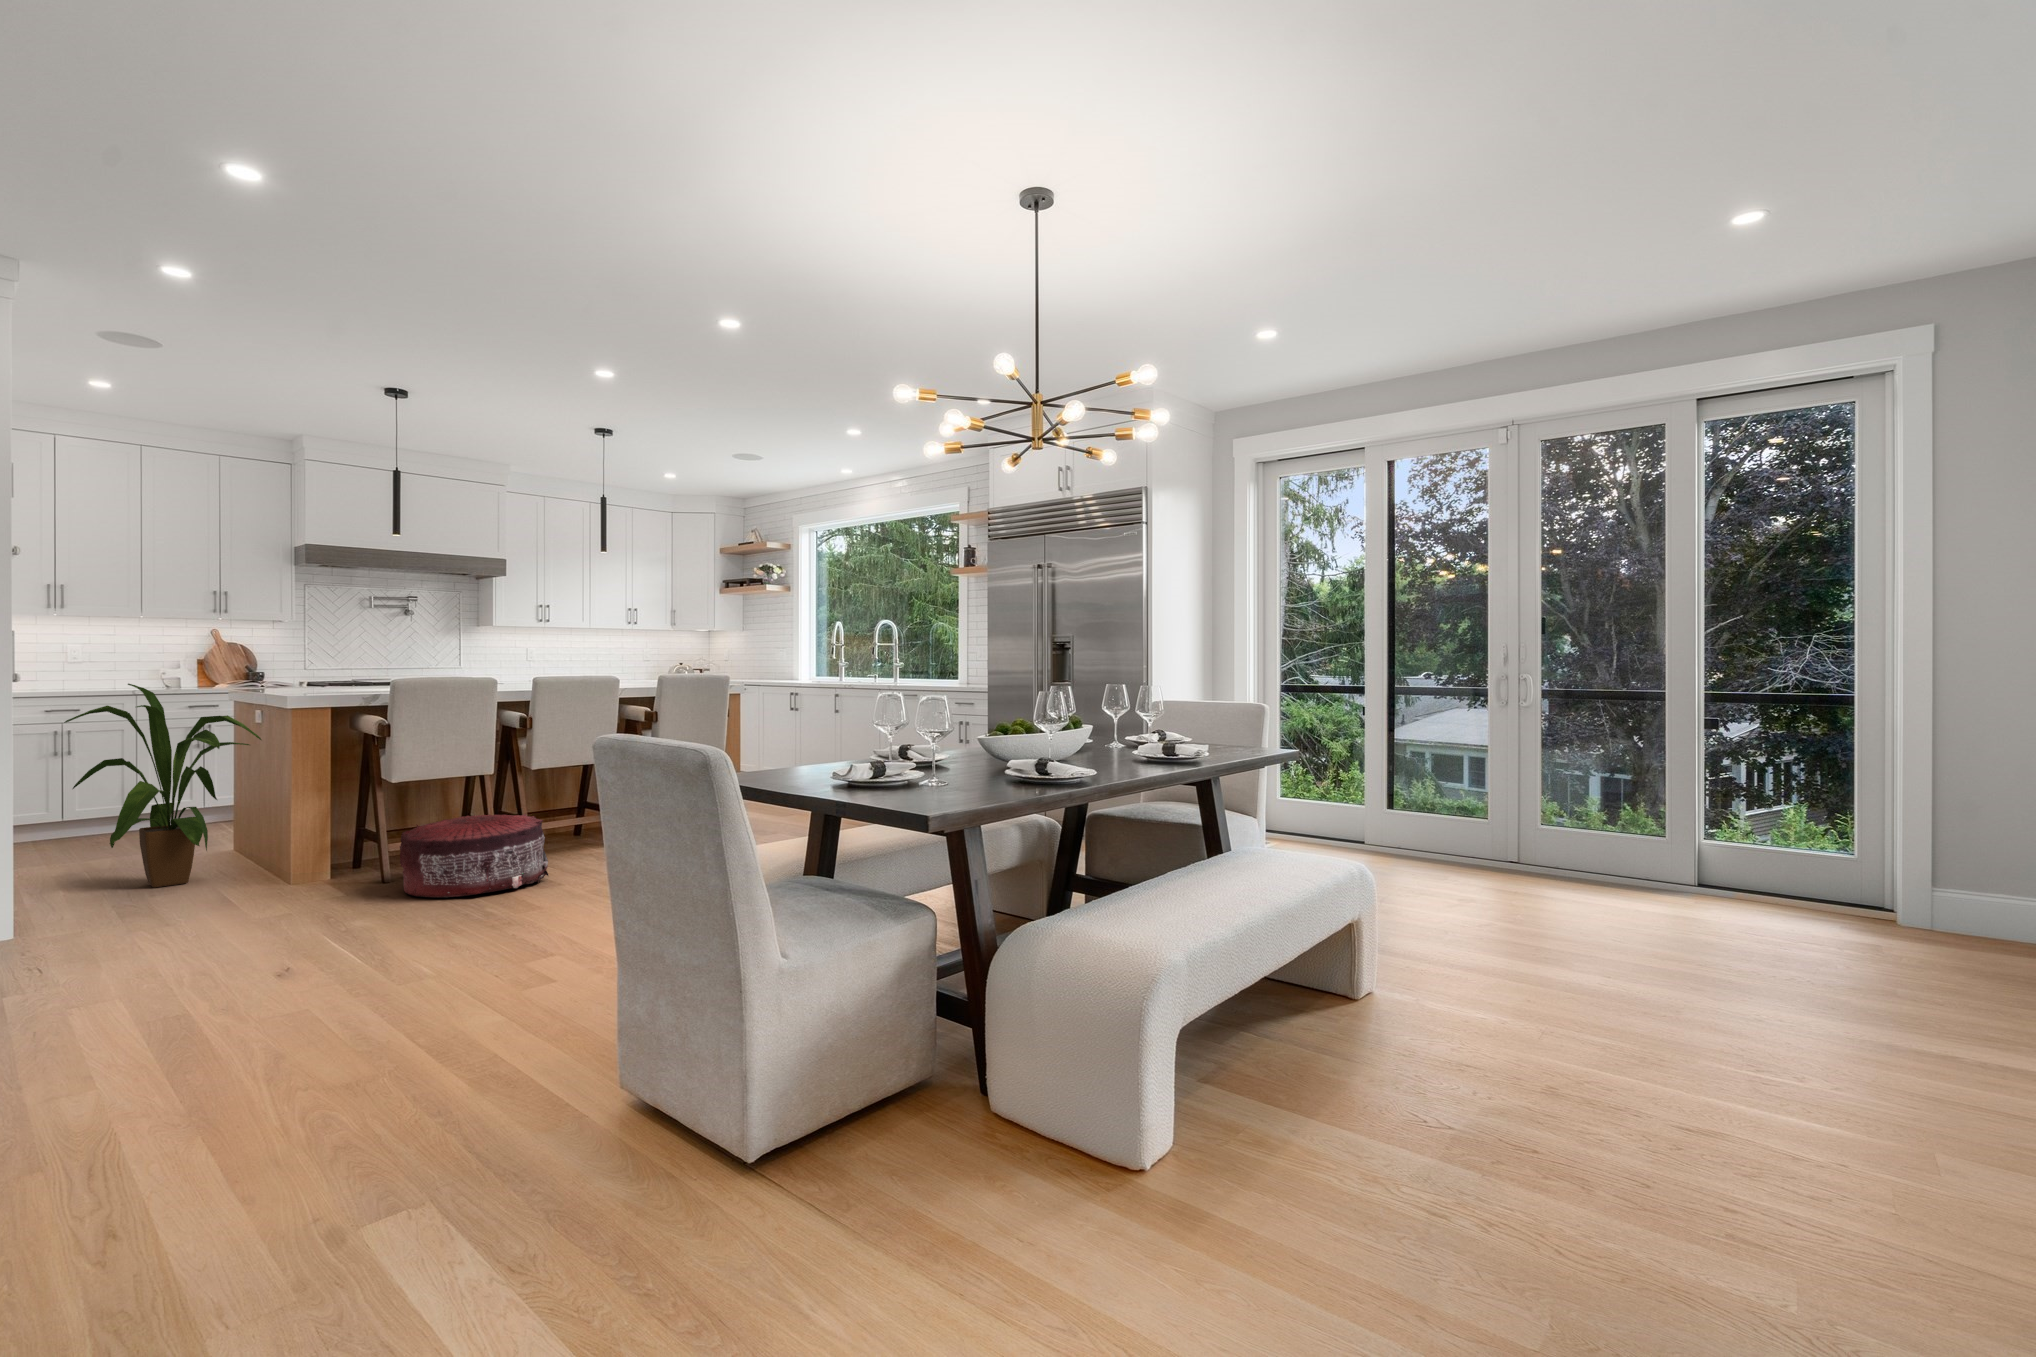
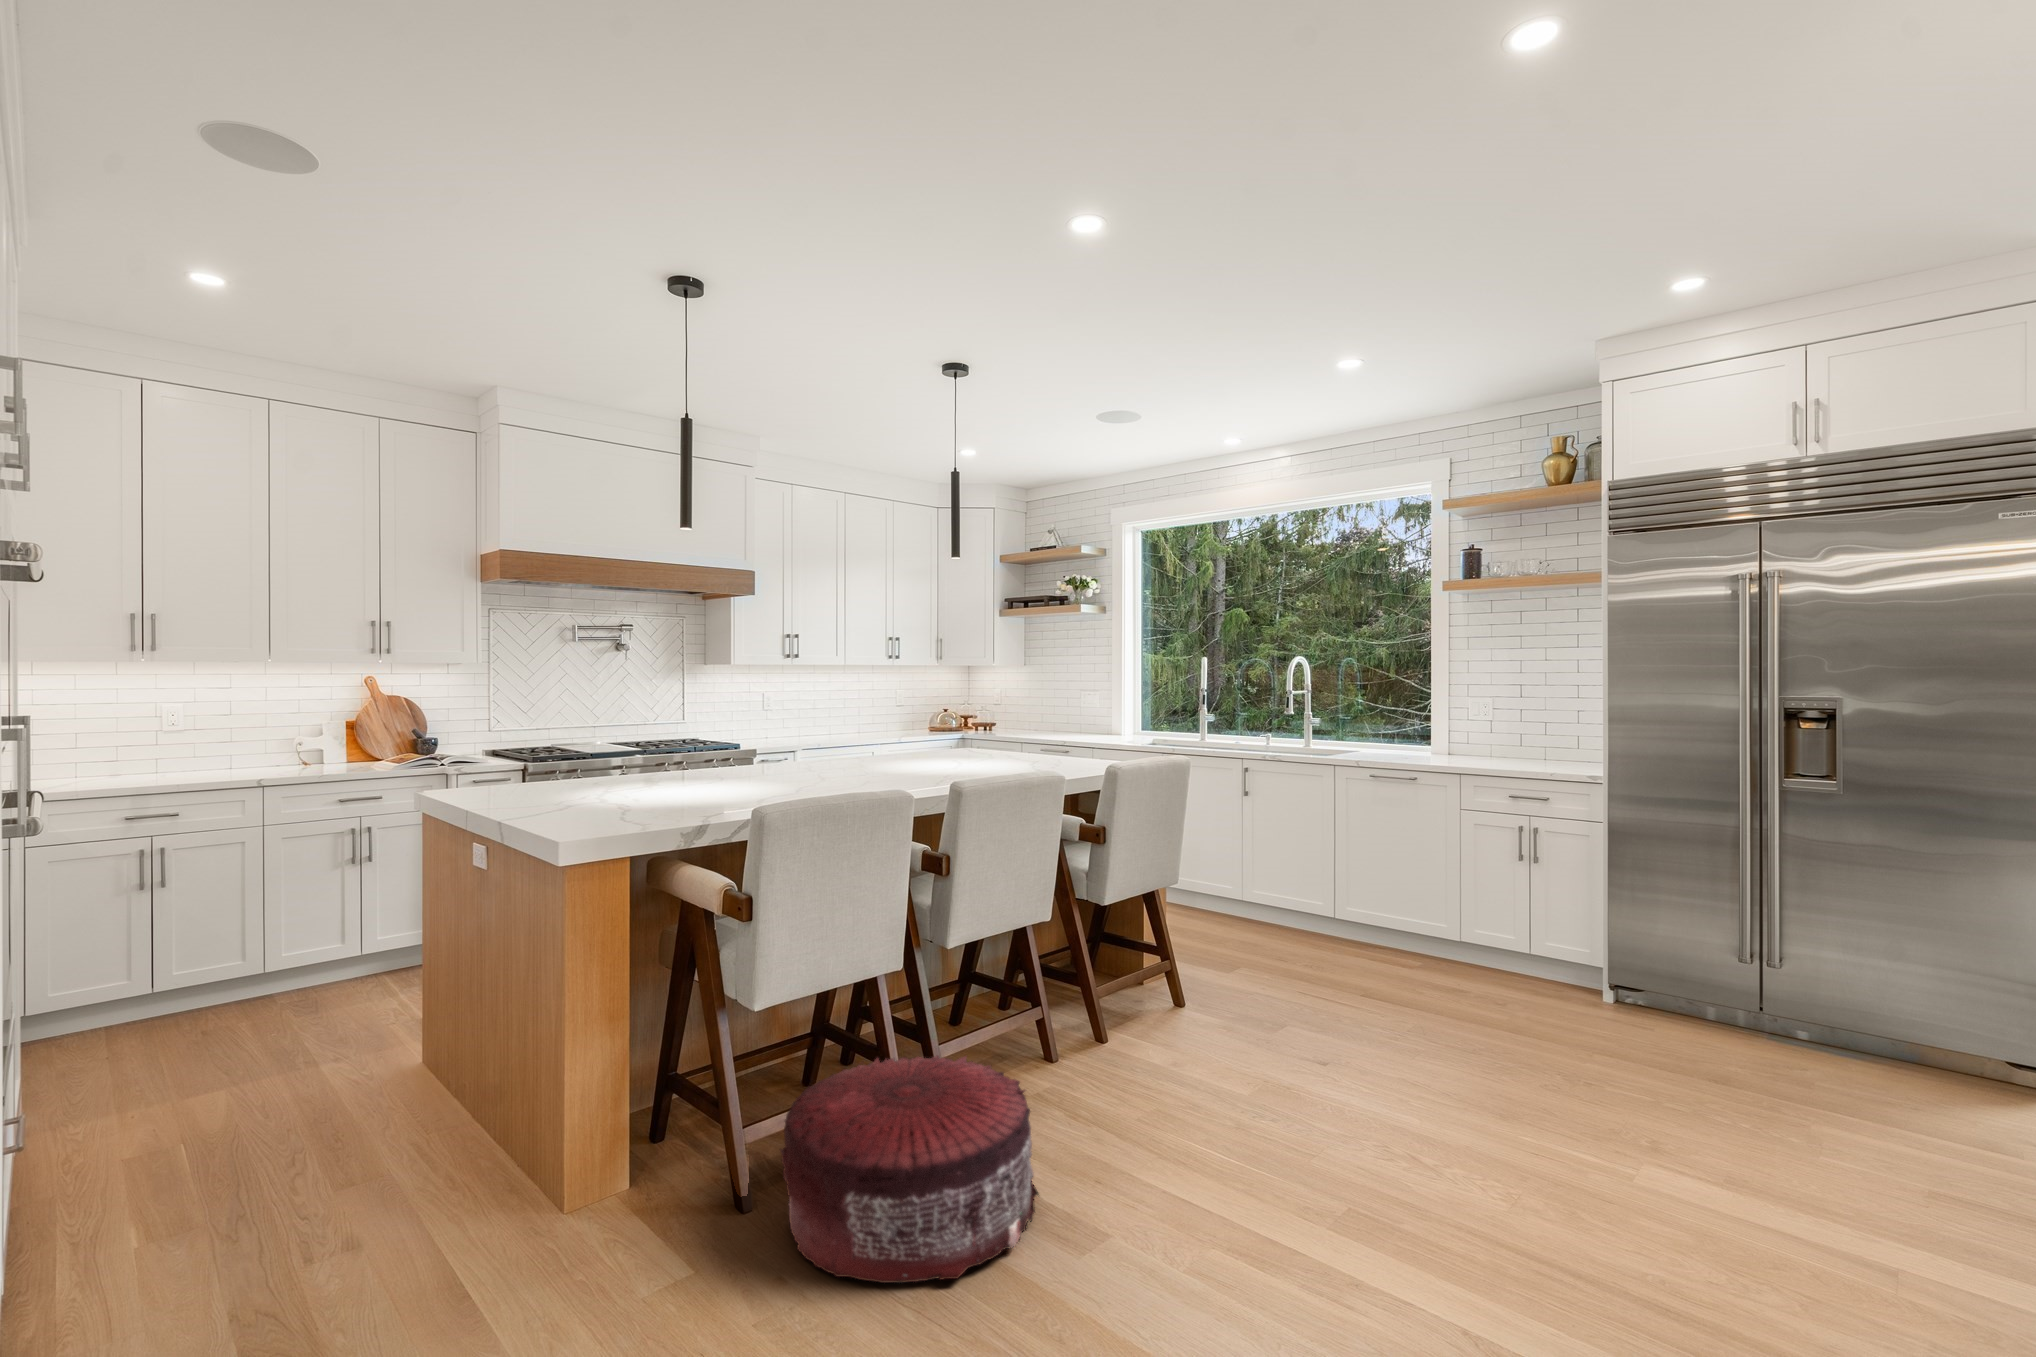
house plant: present [64,684,261,888] -> none [160,809,505,1206]

